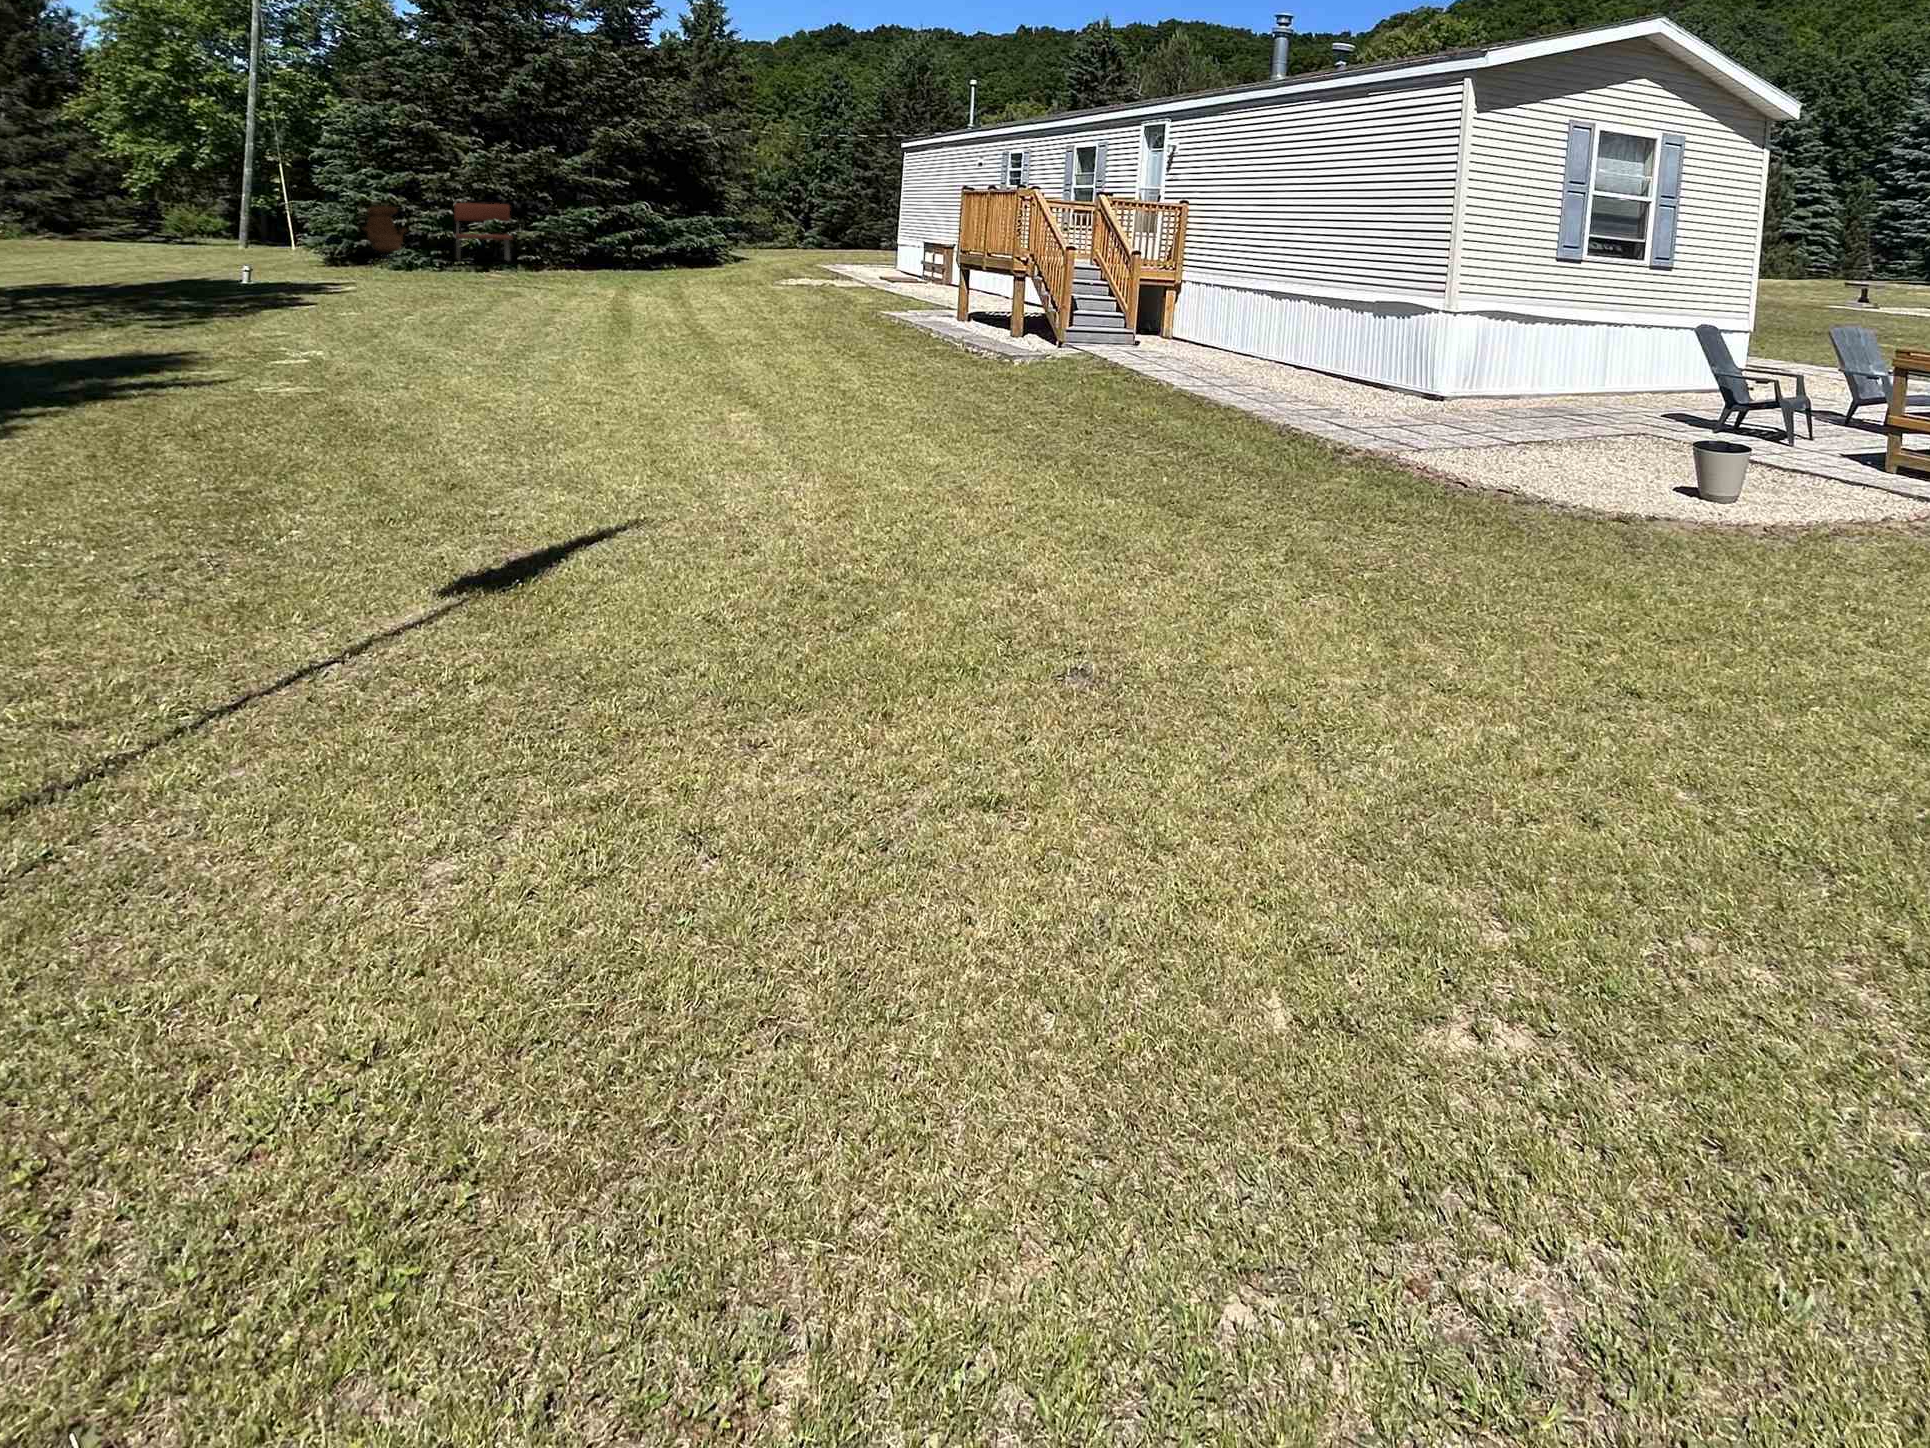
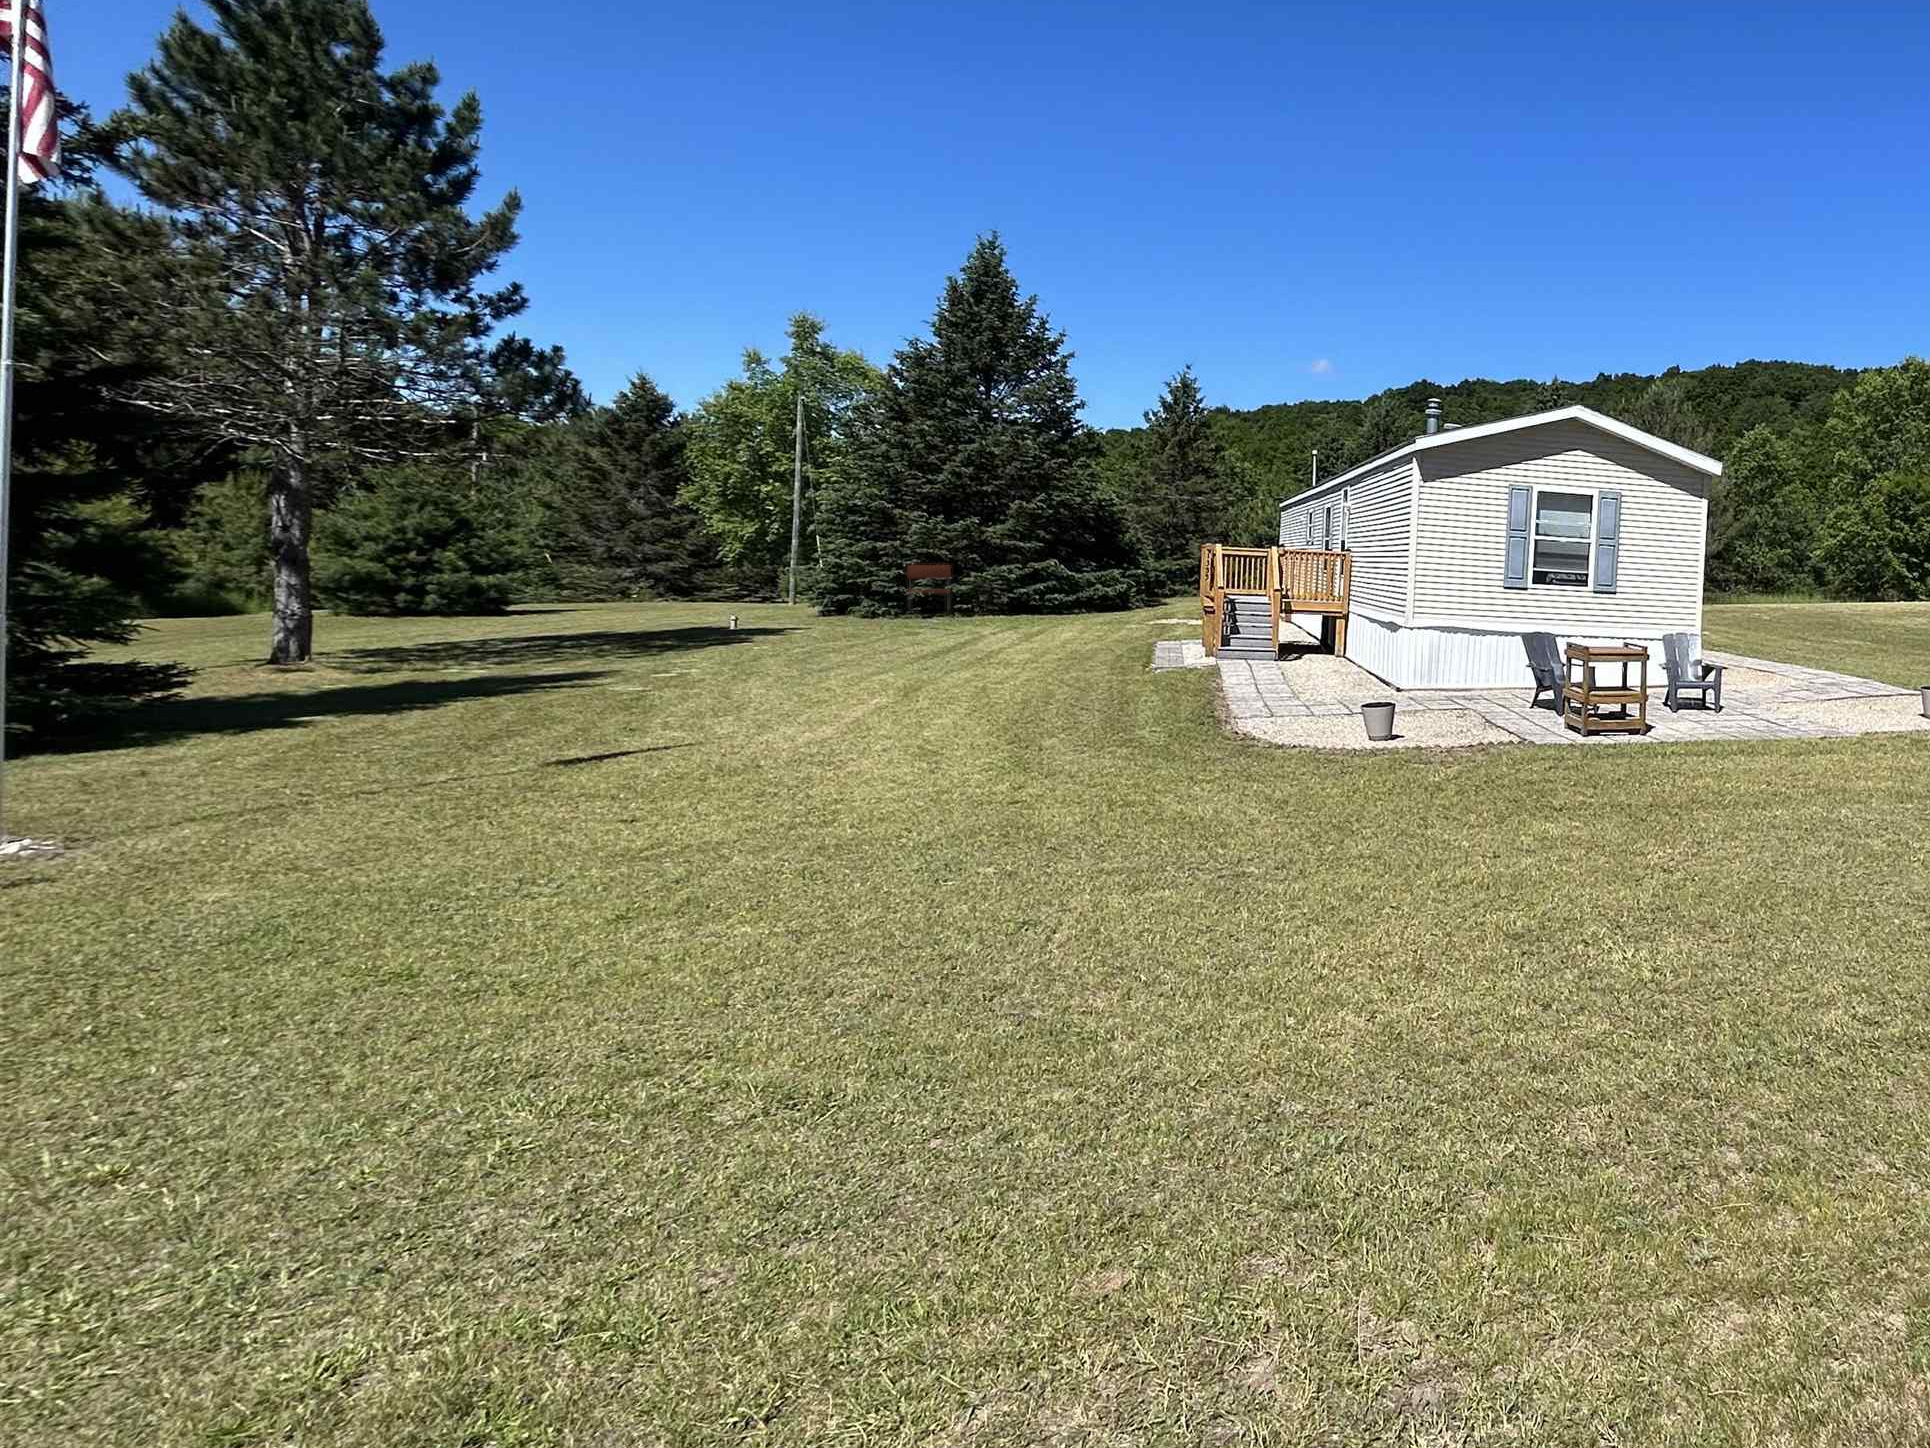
lounge chair: present [363,206,406,257] -> none [842,569,877,610]

